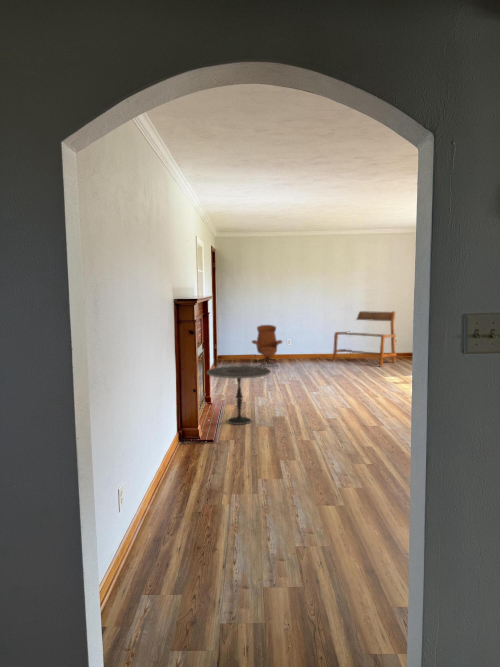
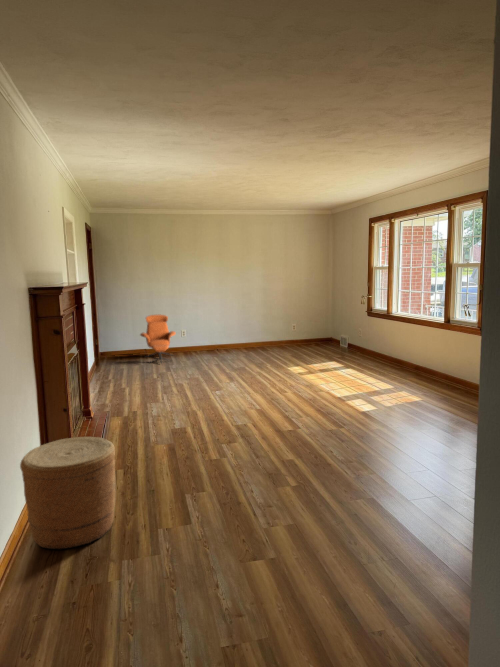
bench: present [333,311,397,366] -> none [232,296,297,355]
side table: present [207,366,271,424] -> none [83,369,167,445]
woven basket: none [167,407,230,481] -> present [20,437,115,549]

